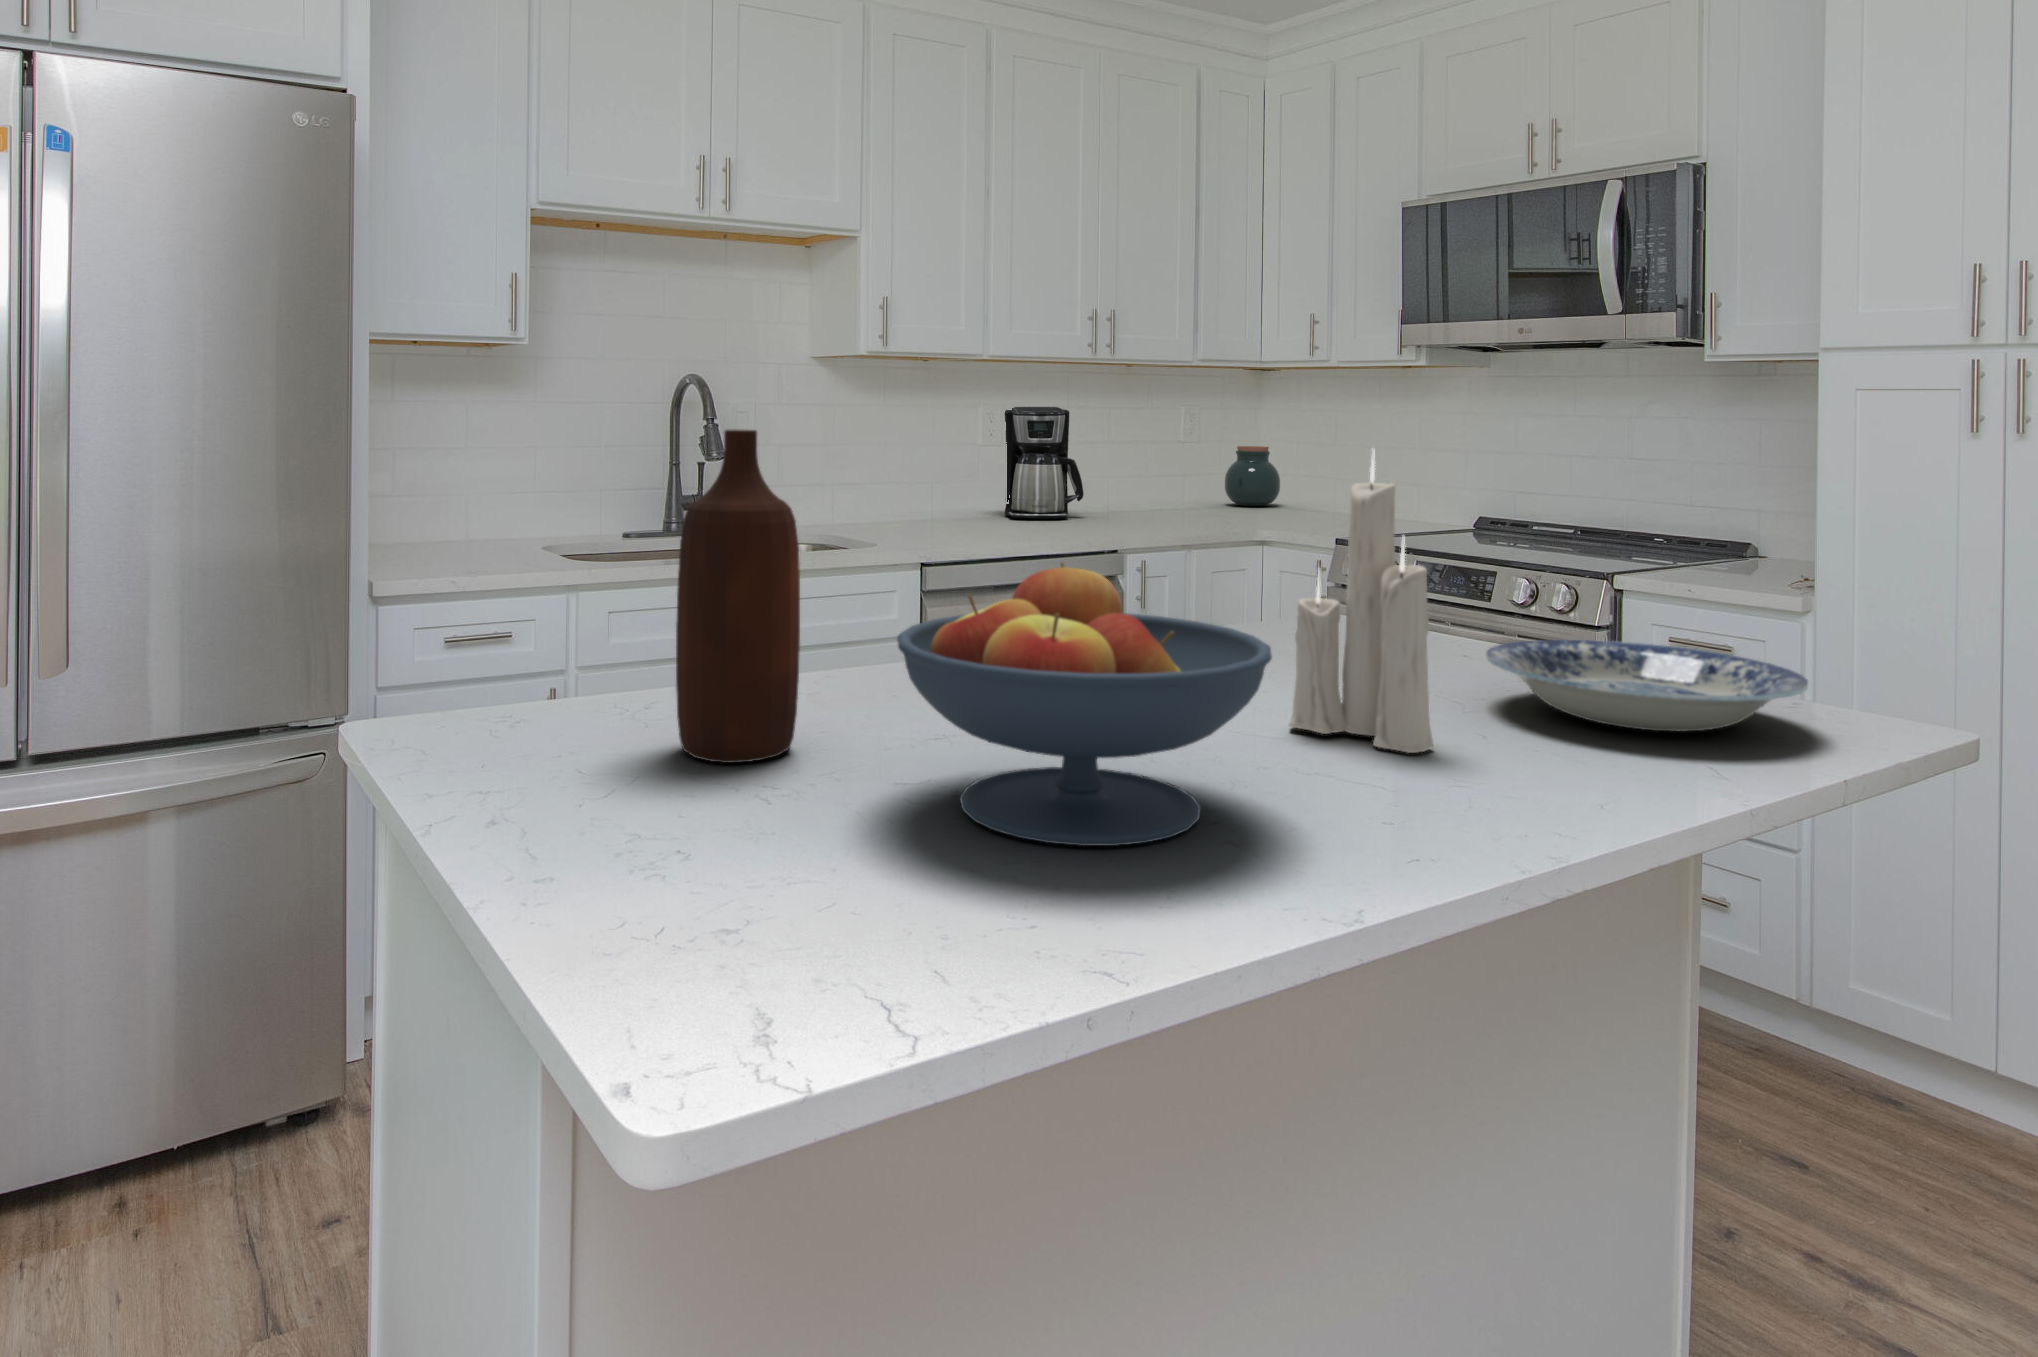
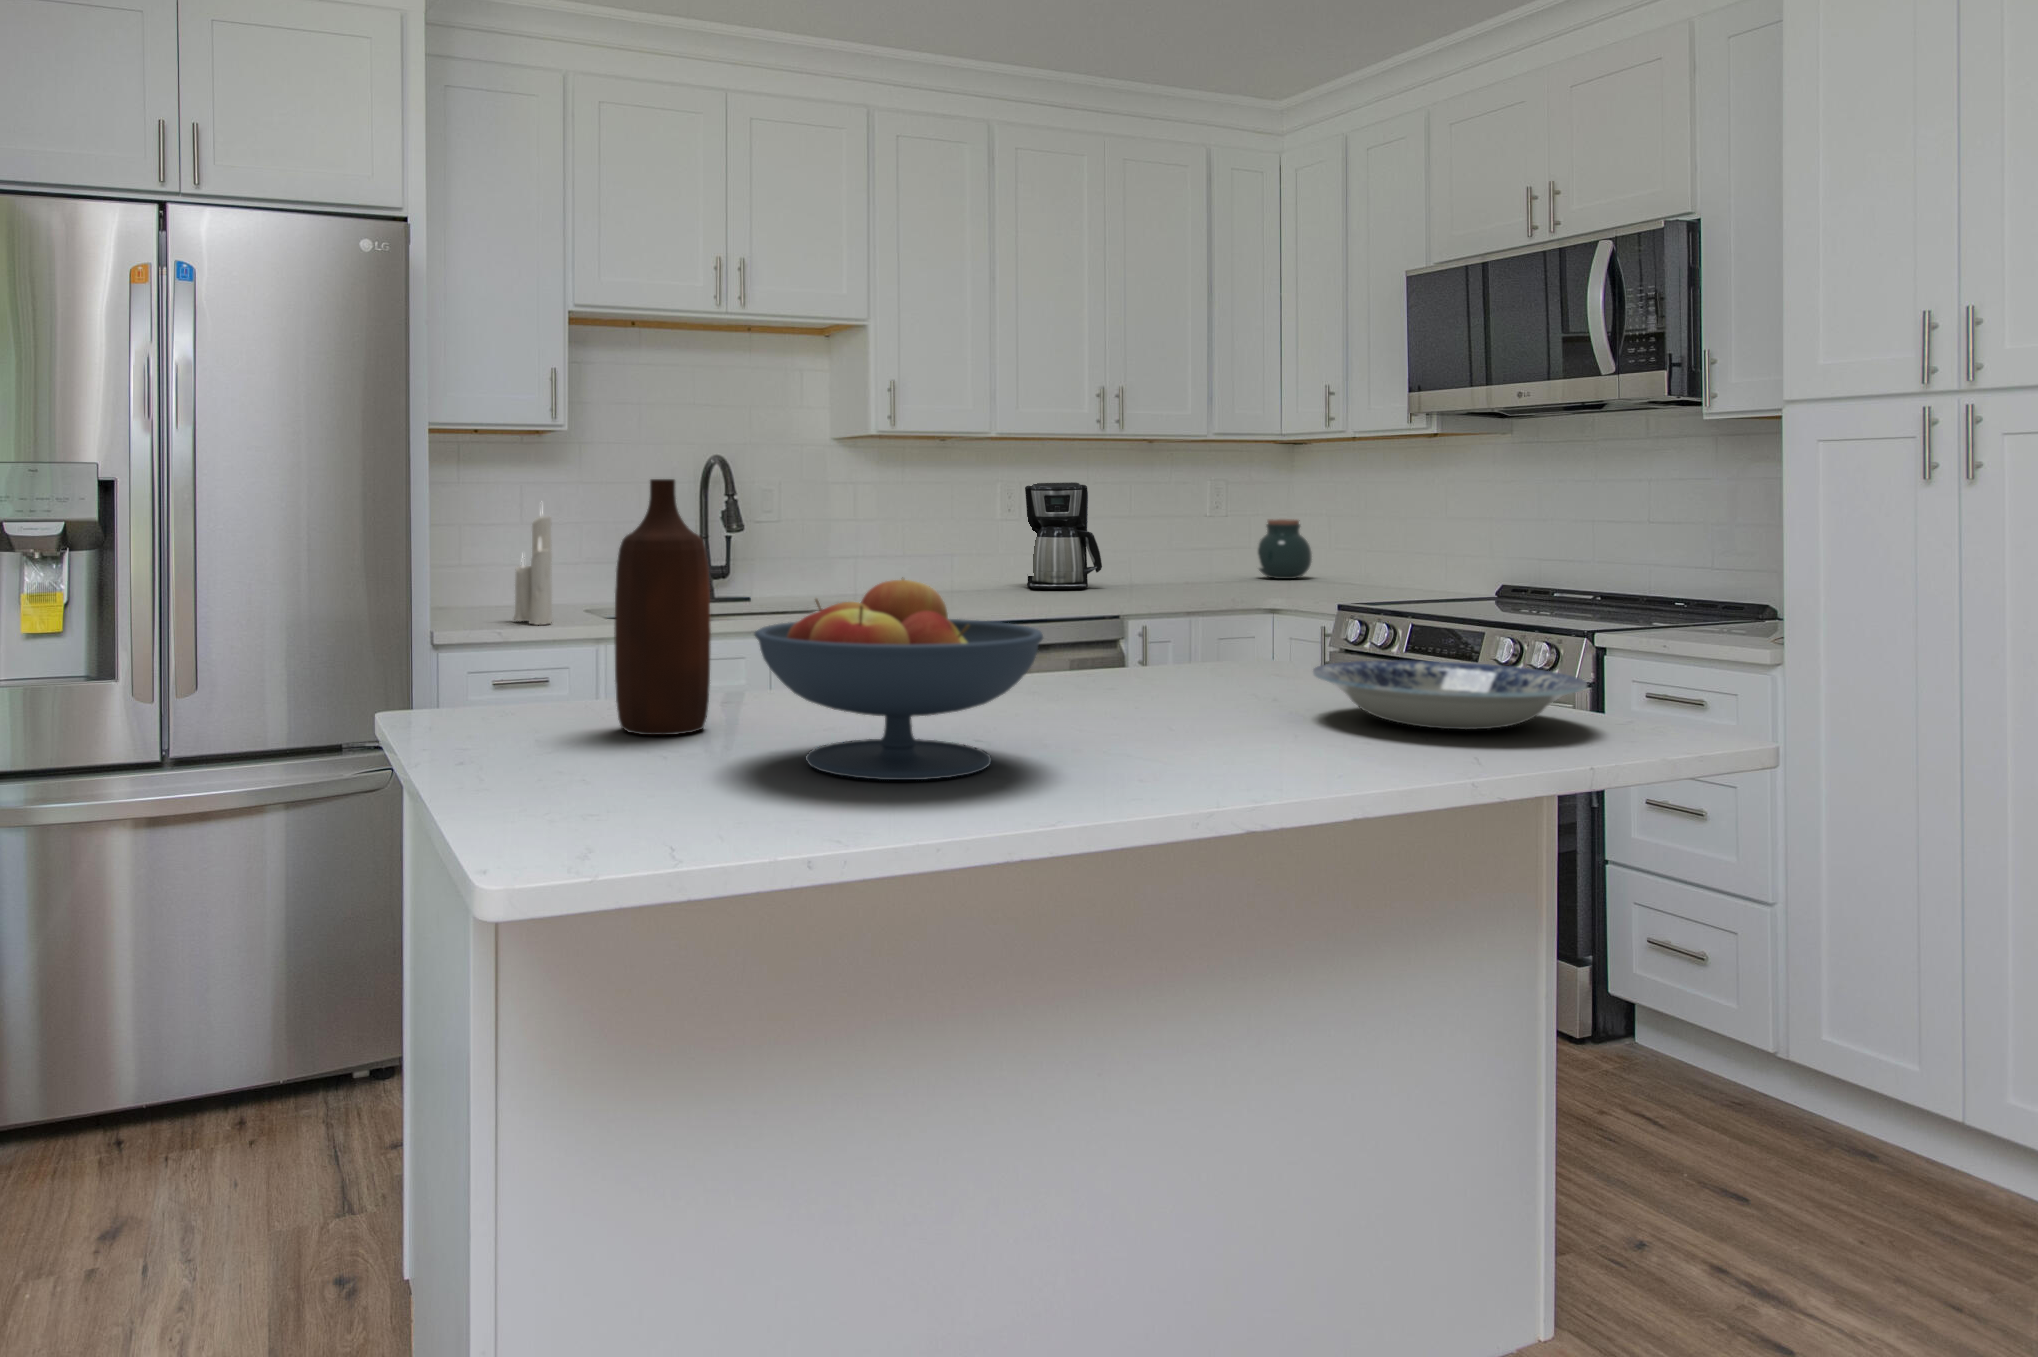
candle: present [1289,450,1433,753] -> present [513,516,553,625]

